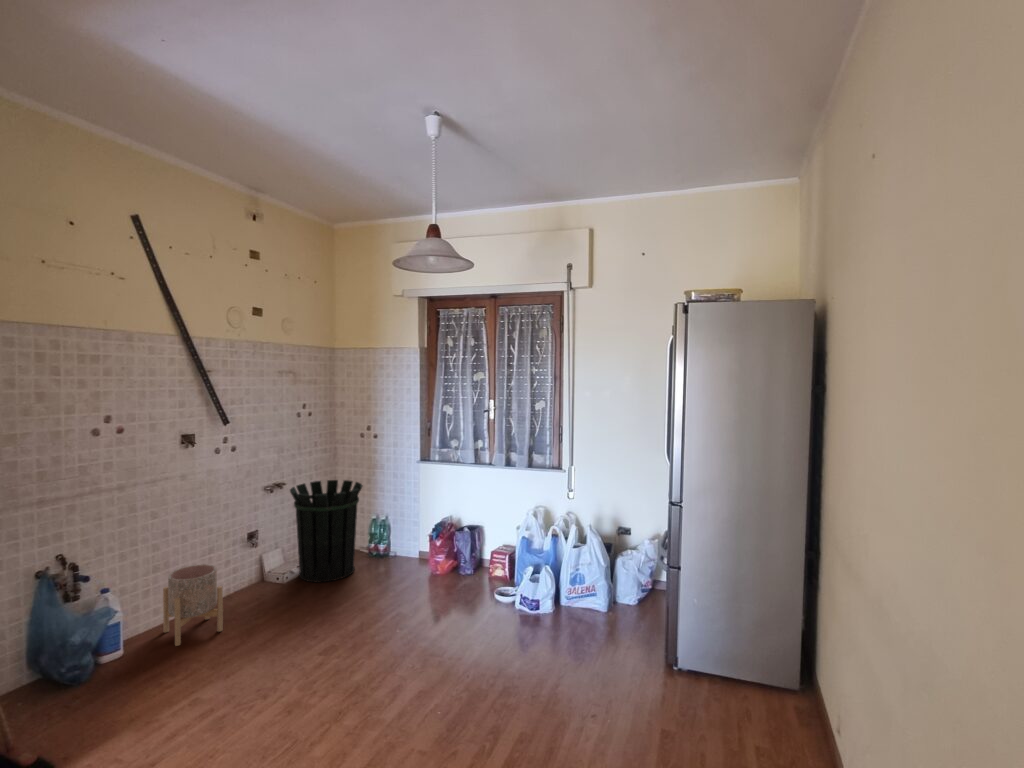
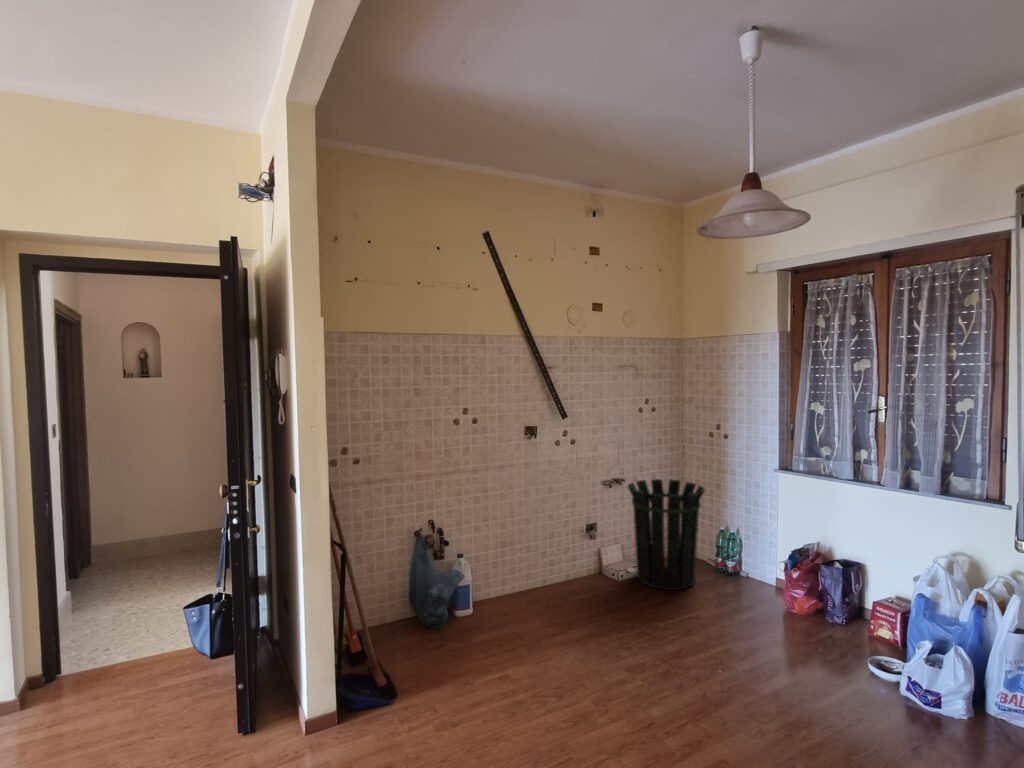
planter: present [163,564,223,646] -> none [512,544,557,614]

